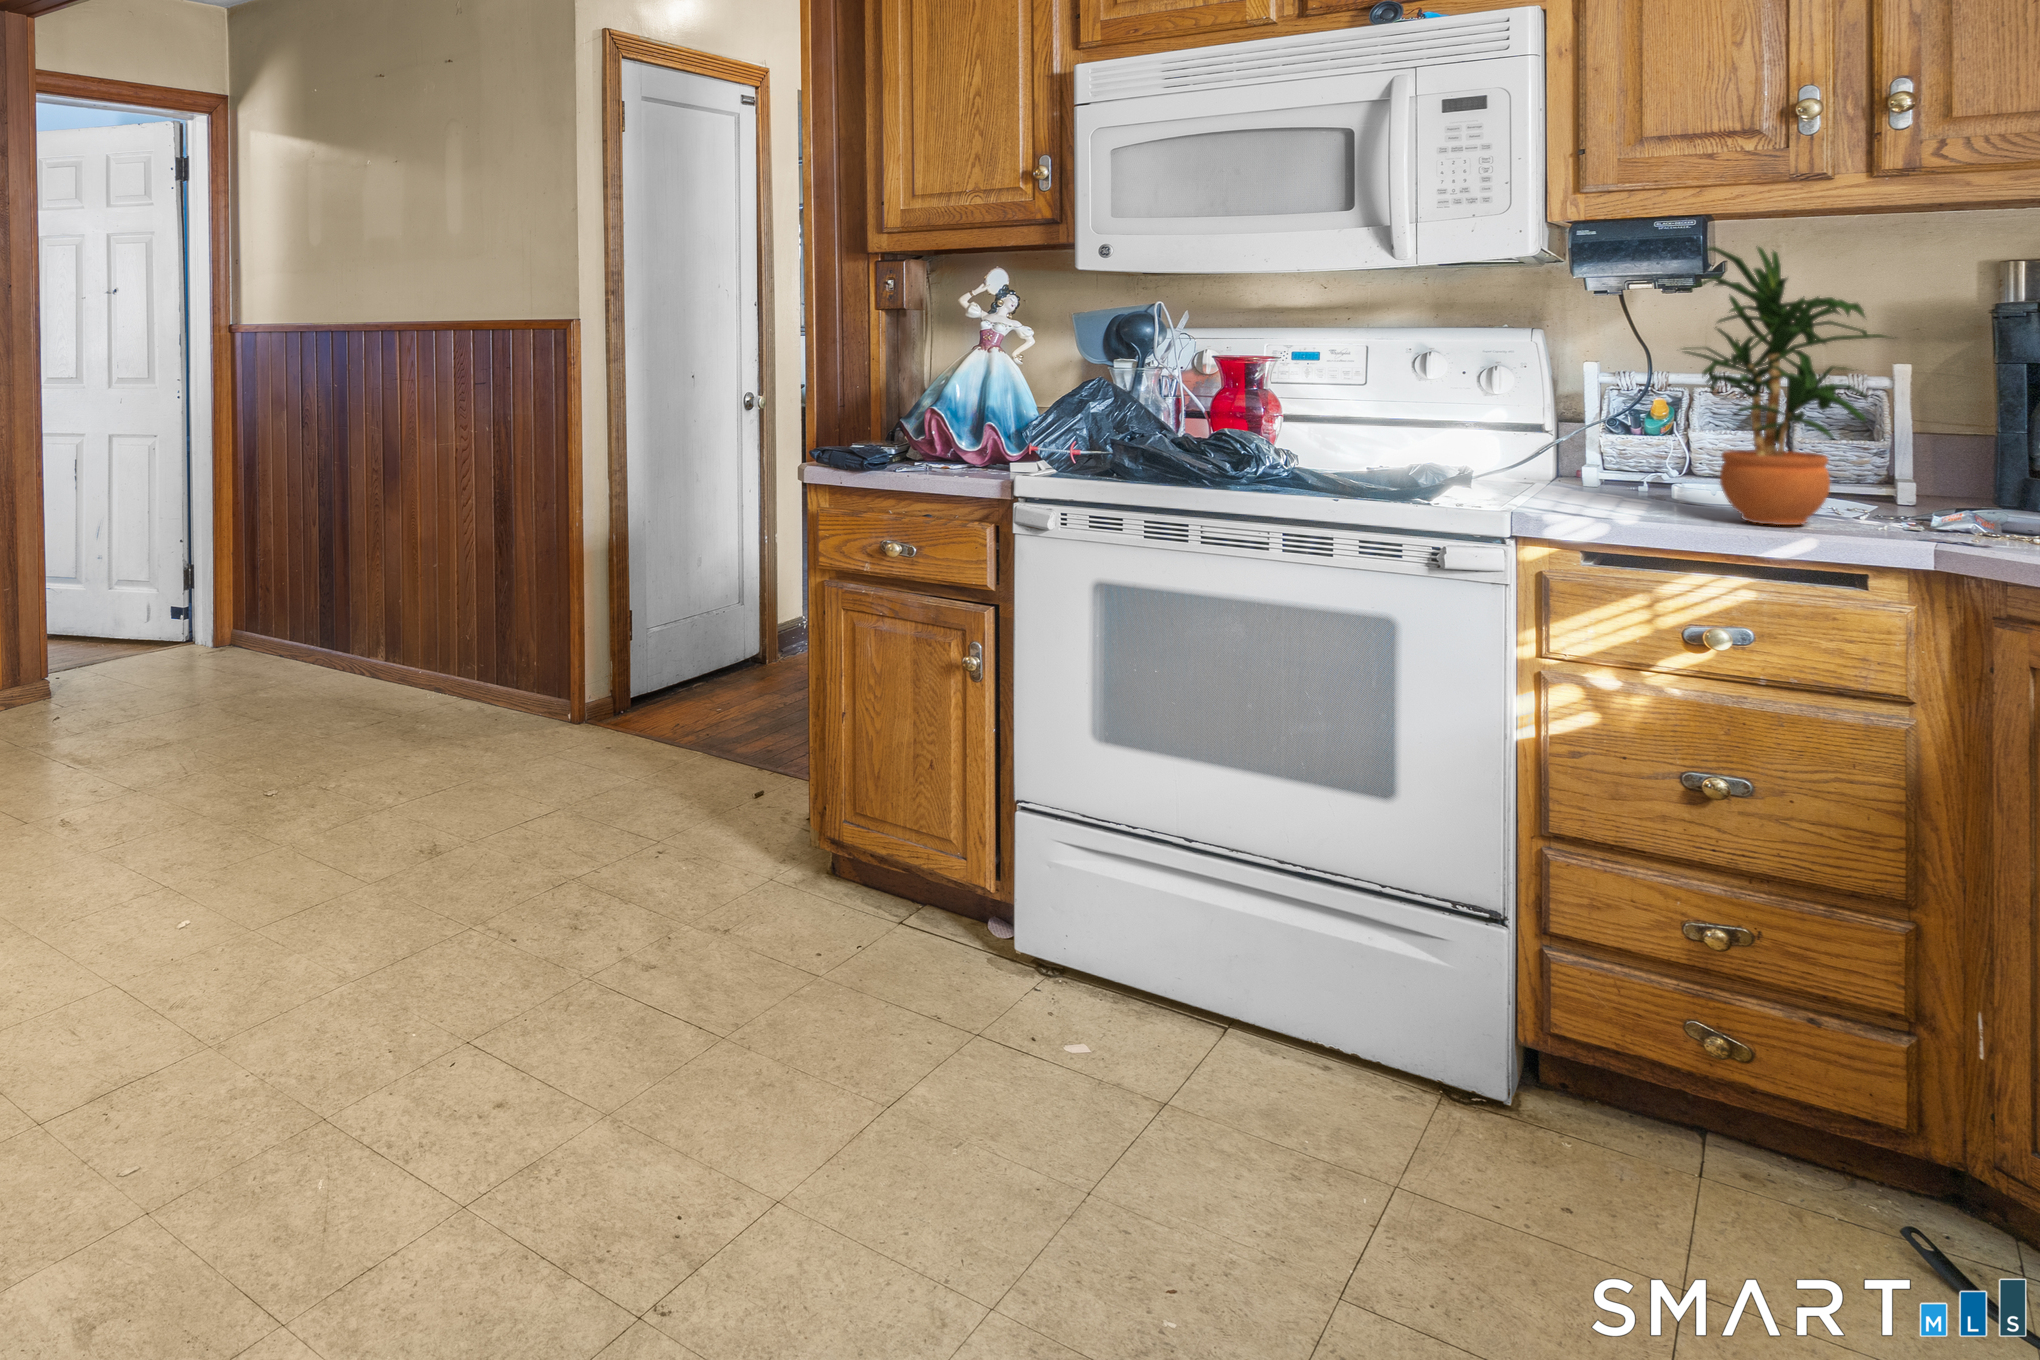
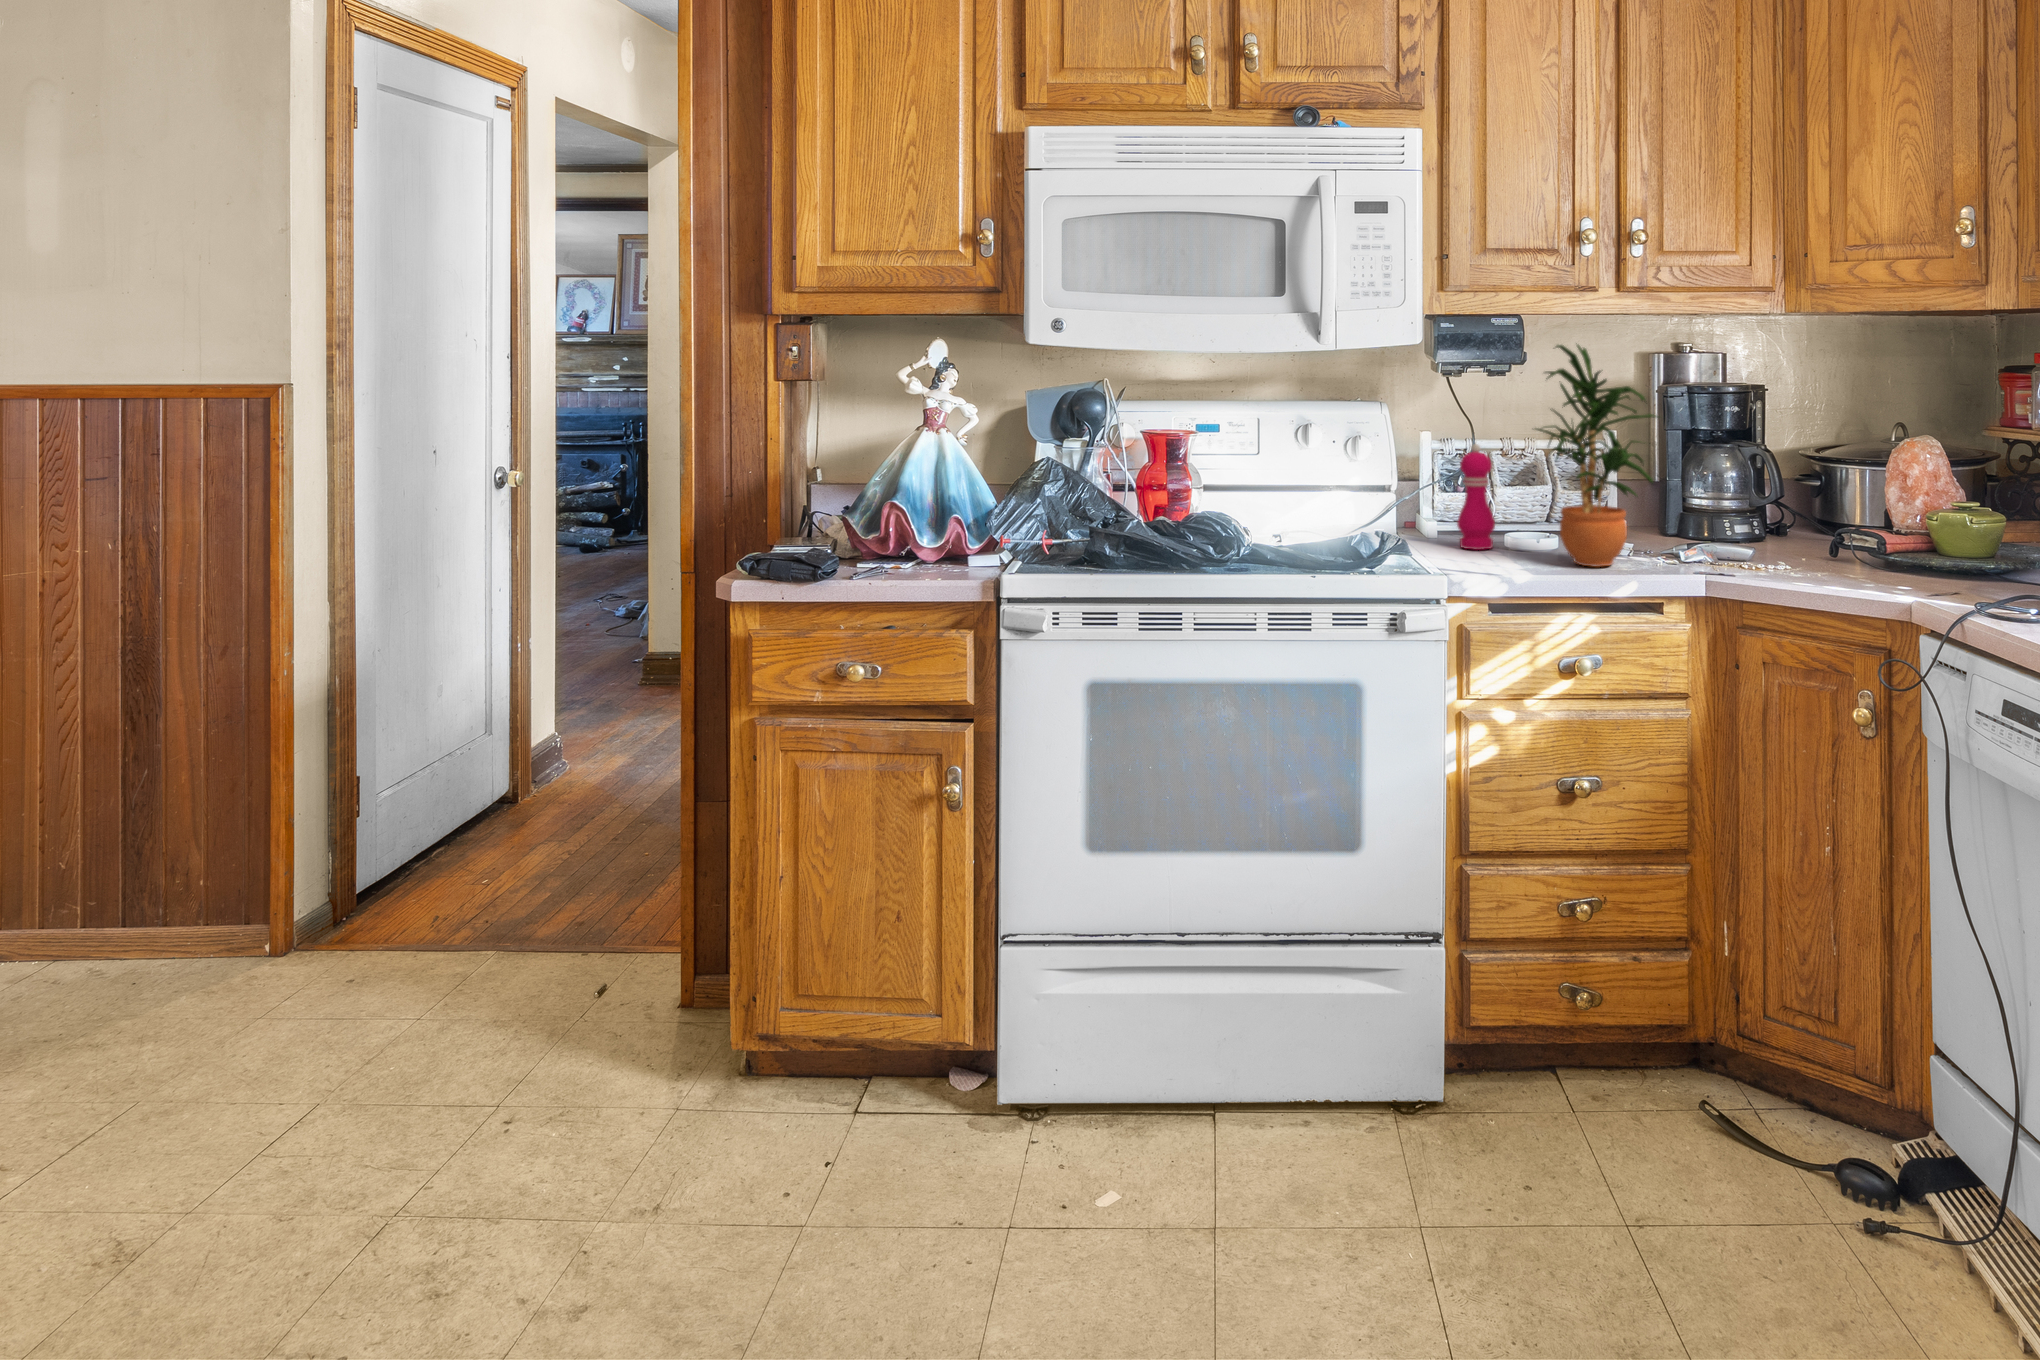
pepper mill: none [1599,374,1656,500] -> present [1457,444,1495,550]

